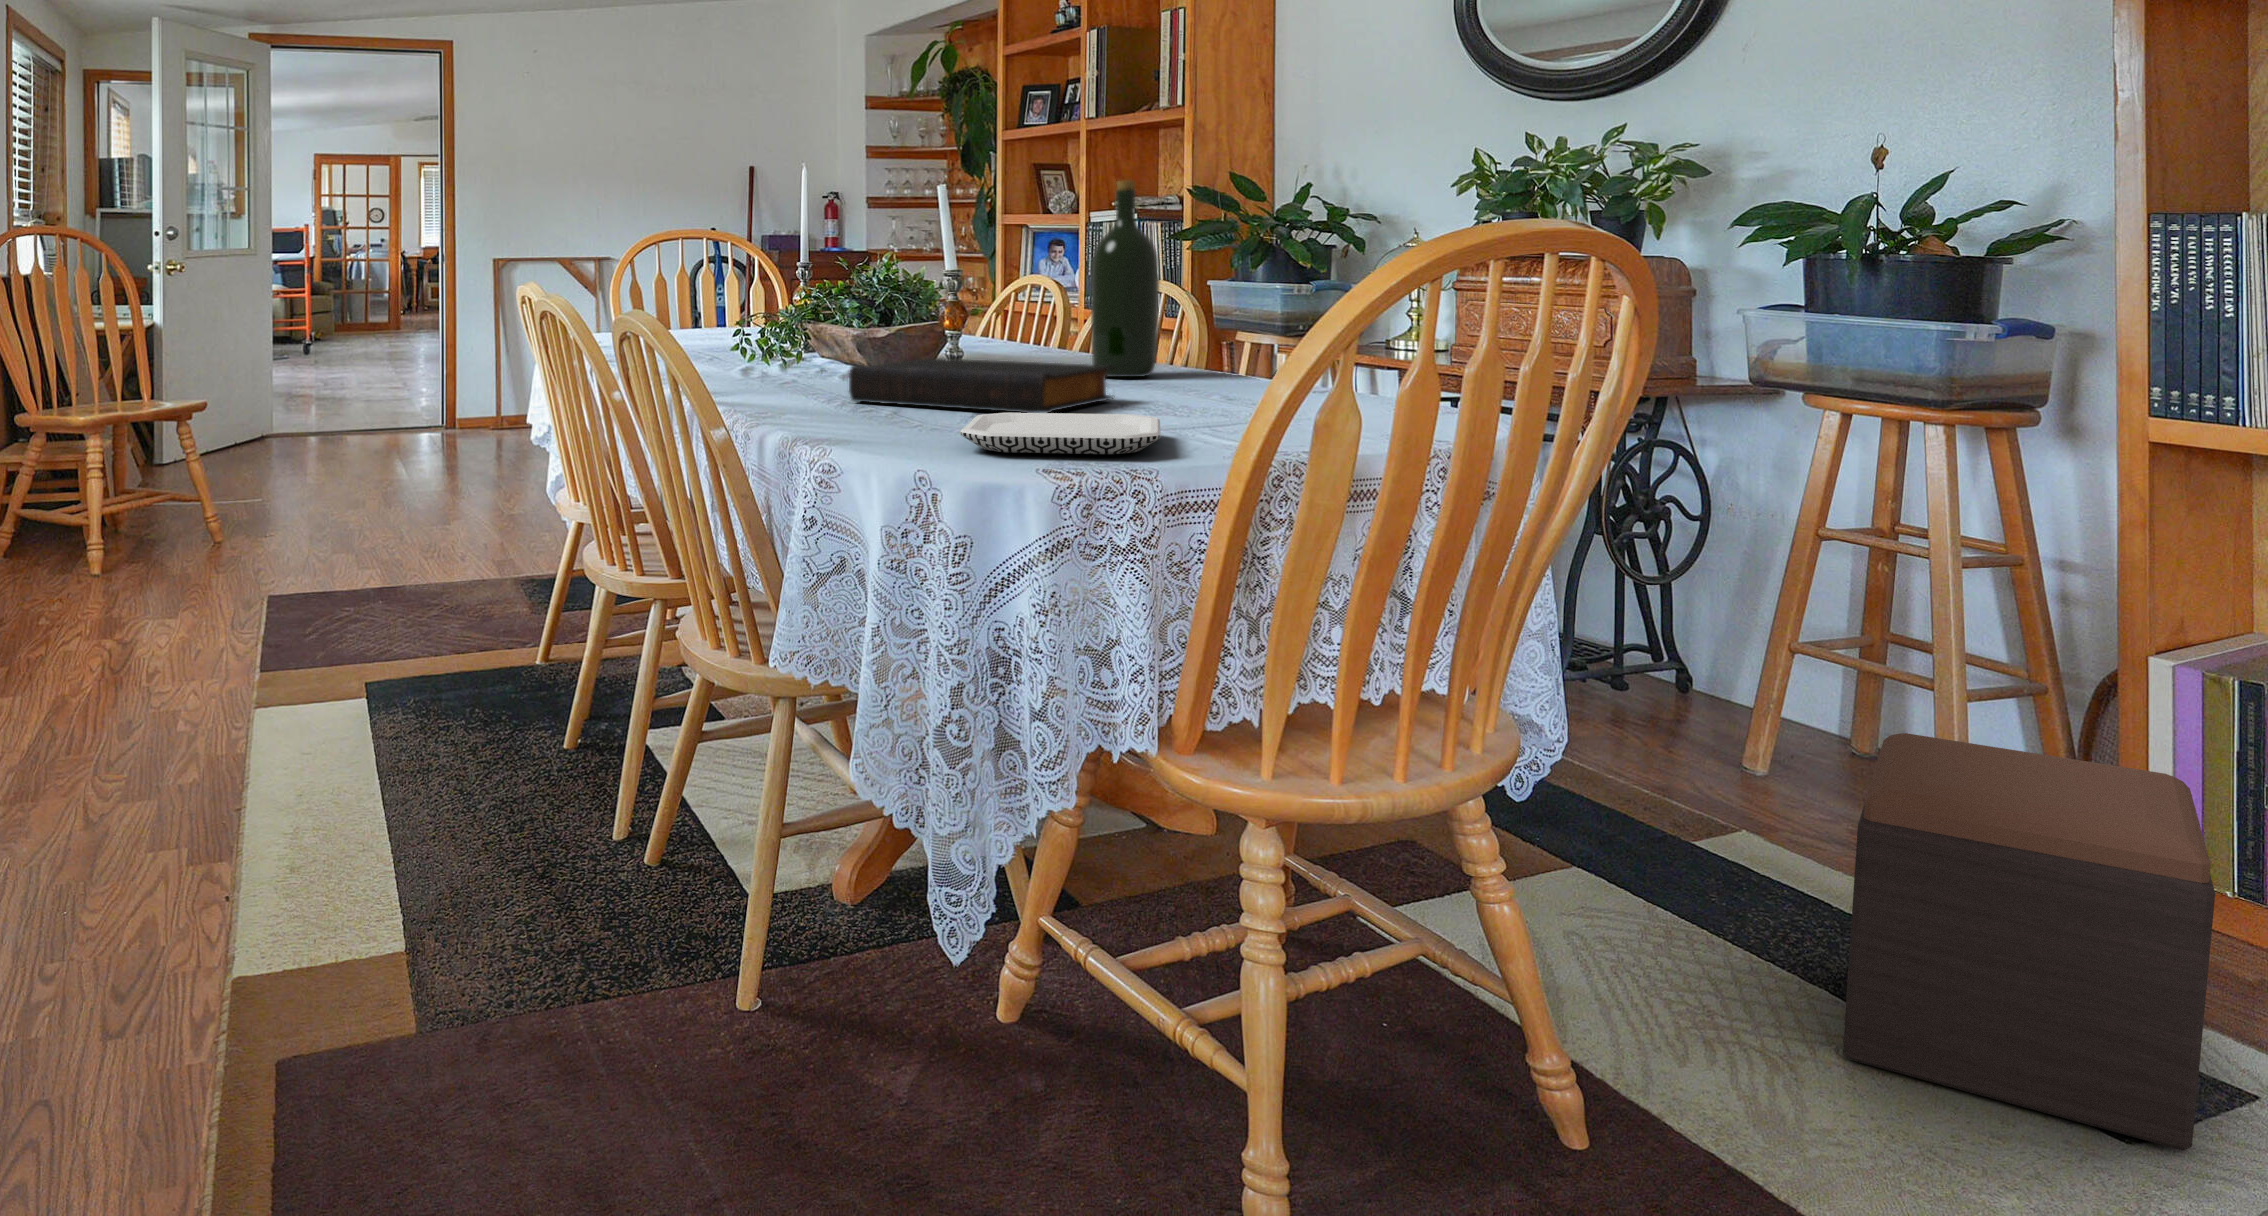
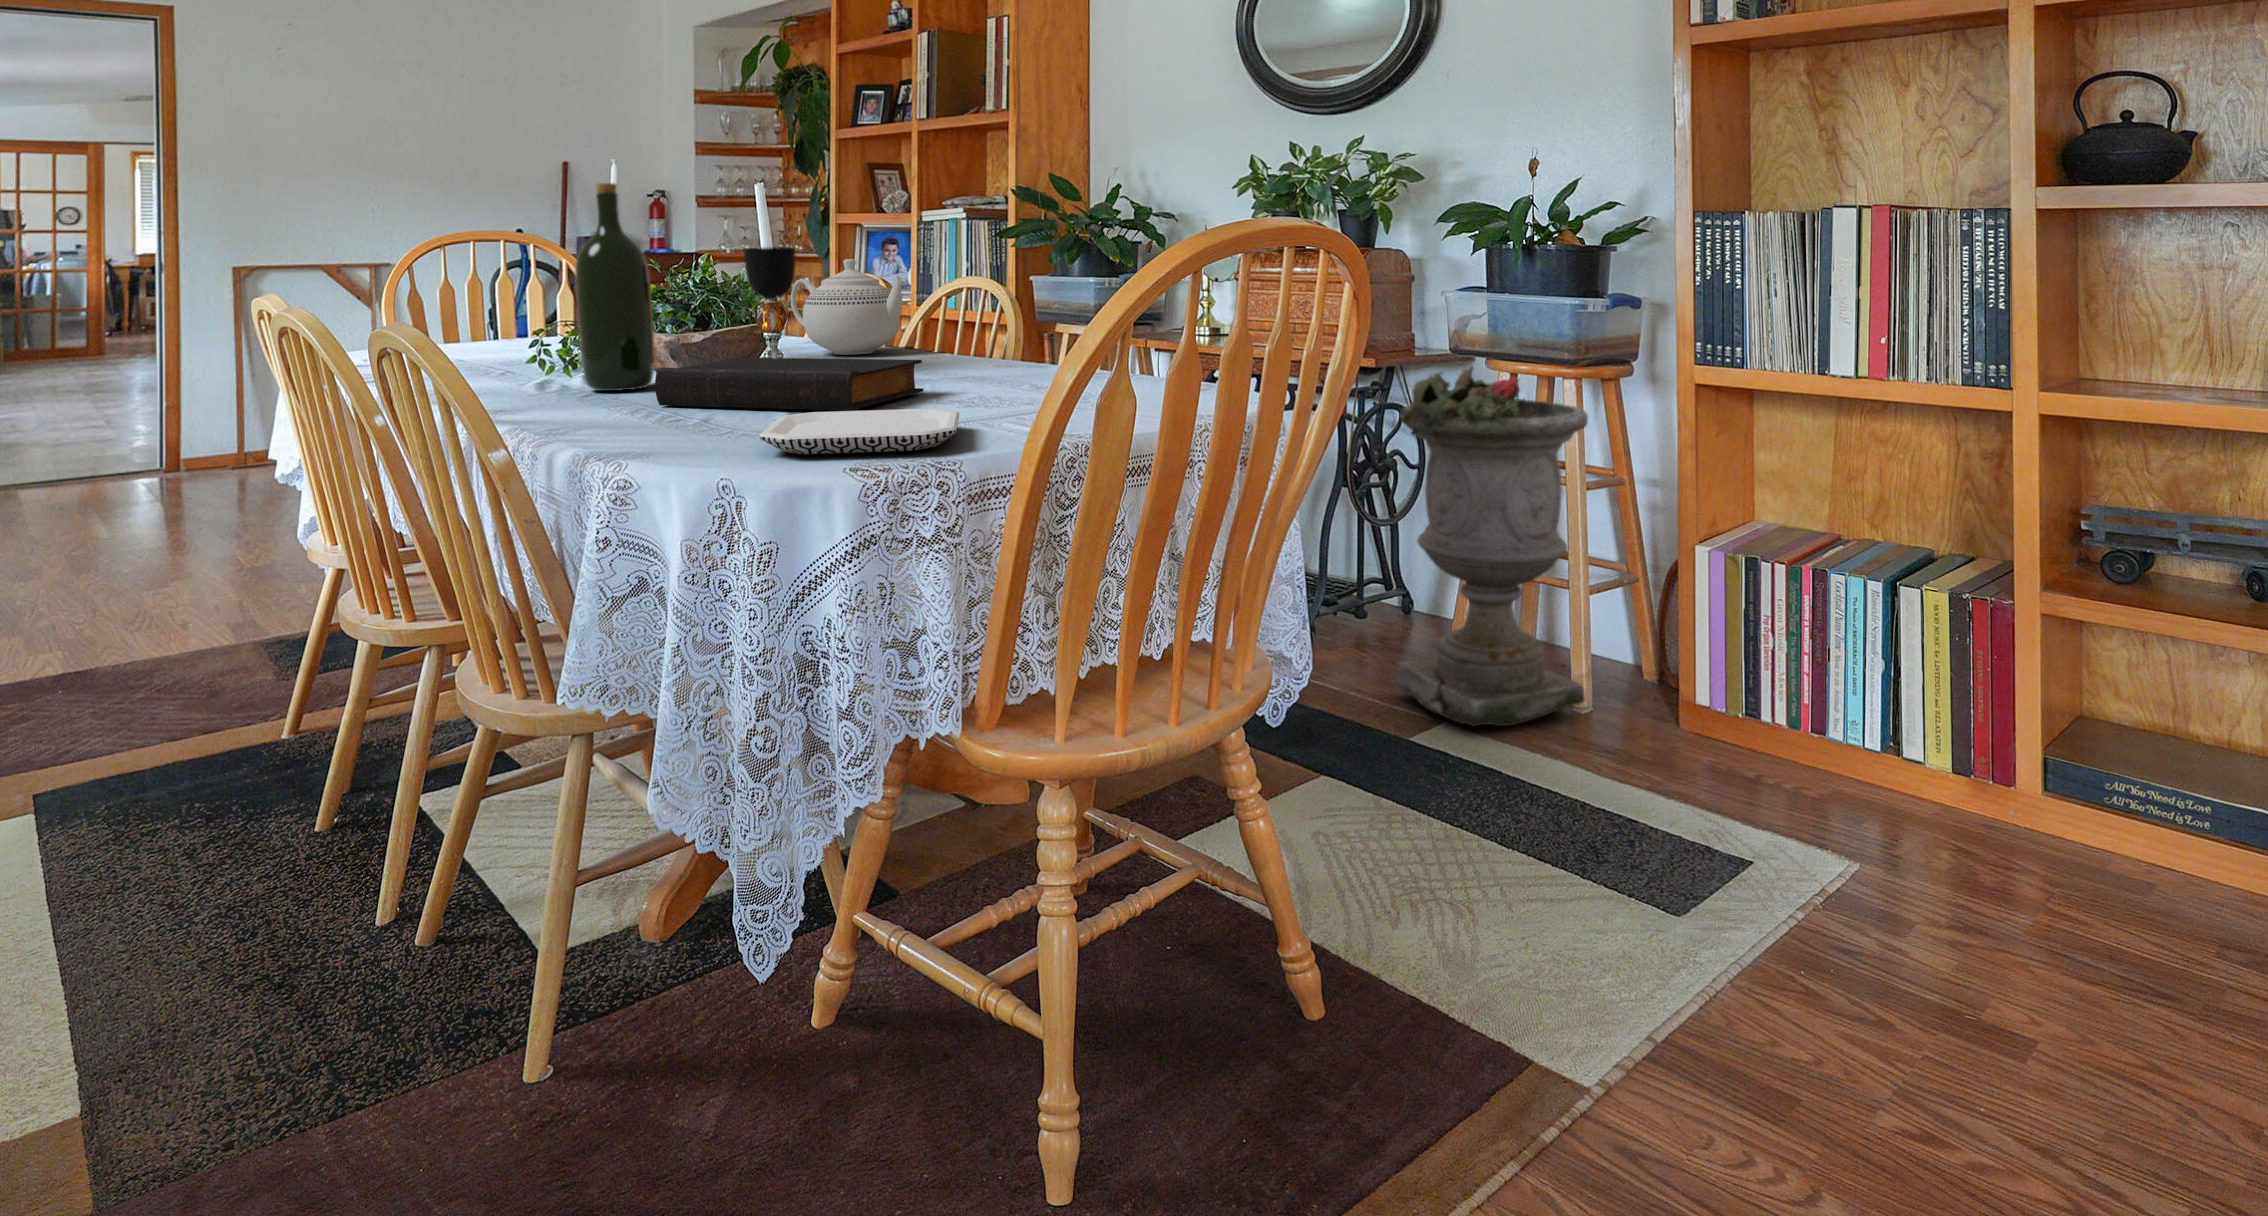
wine bottle: present [1091,180,1159,377] -> present [575,183,655,391]
wine glass: none [931,248,983,377] -> present [743,247,795,358]
teapot: none [970,261,1091,360] -> present [791,259,905,355]
planter: none [1660,397,1955,844] -> present [1395,366,1588,726]
footstool: present [1843,733,2215,1150] -> none [1530,635,1767,940]

